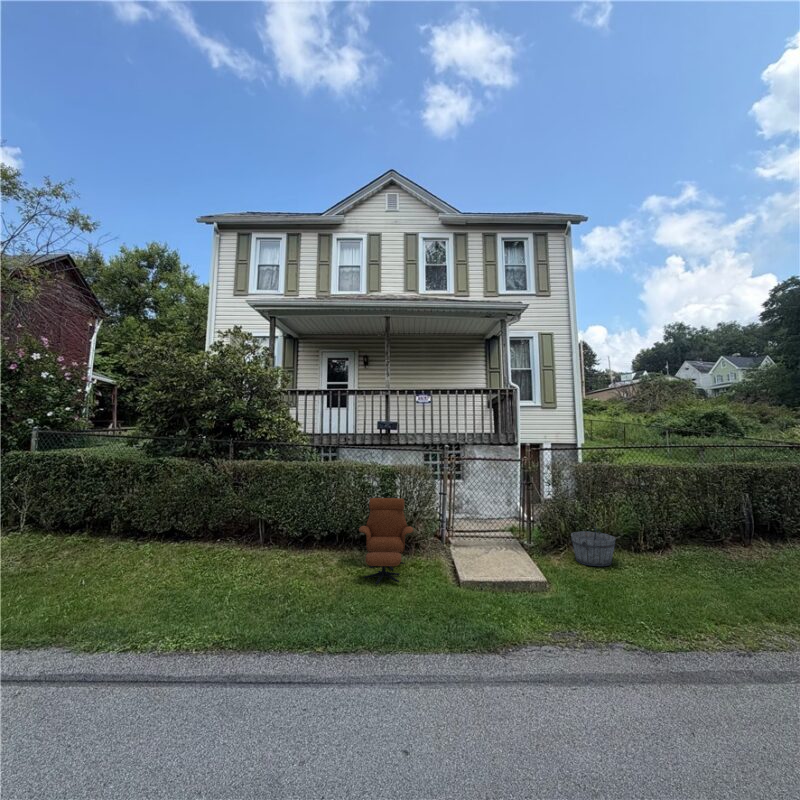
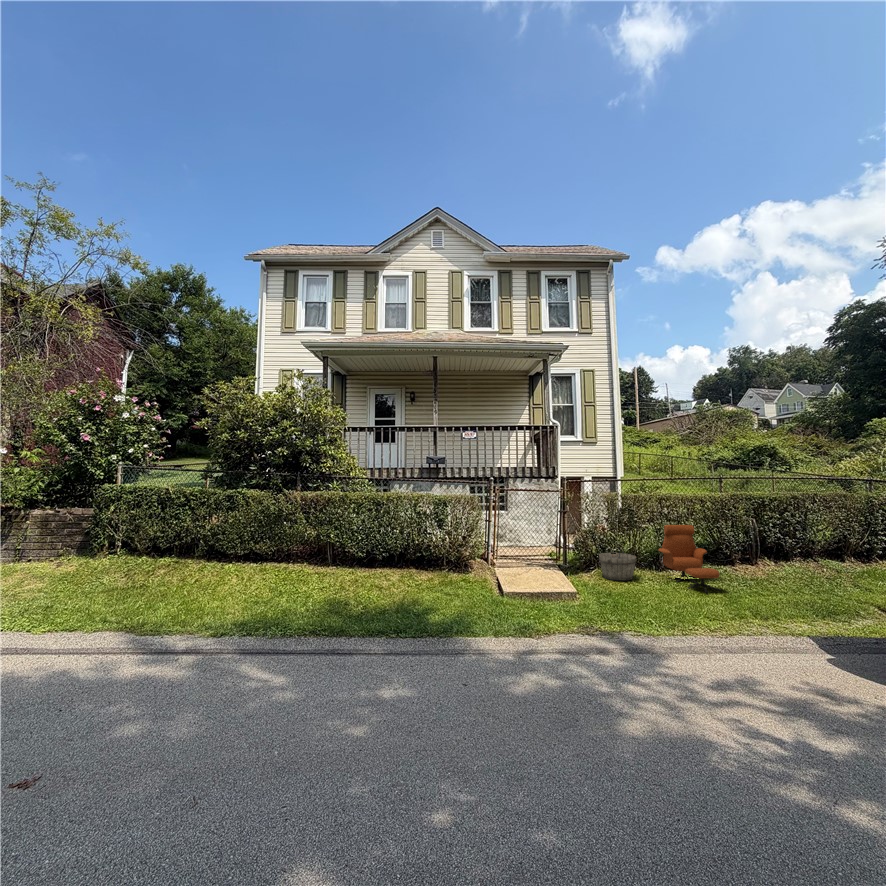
lounge chair: present [359,498,414,584] -> present [659,525,721,592]

